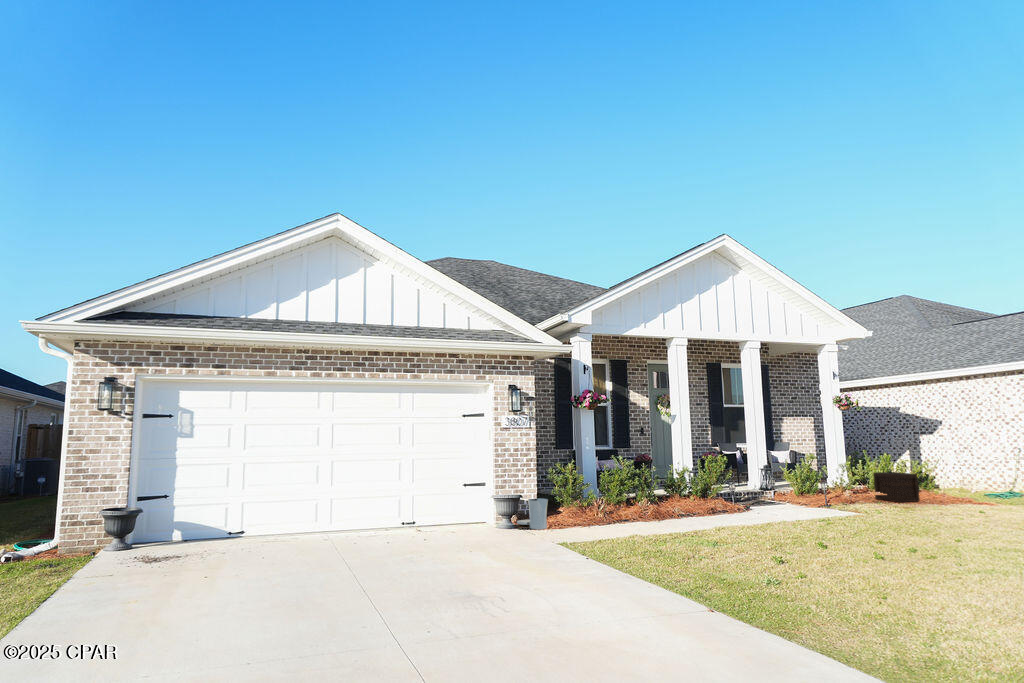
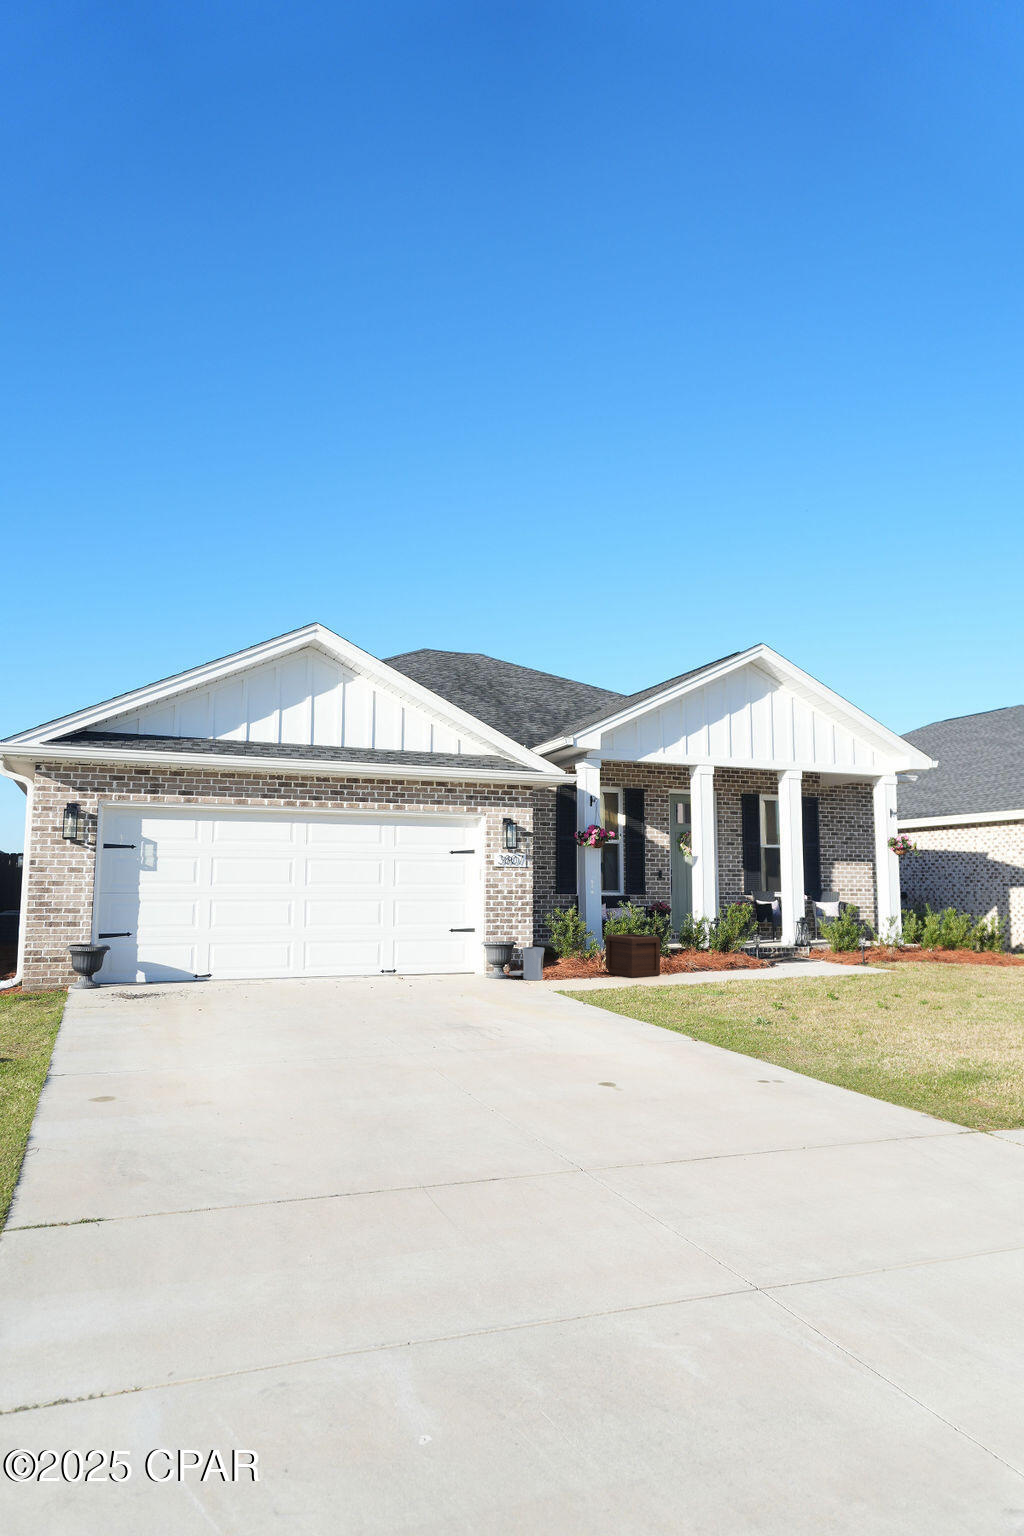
wooden crate: present [873,472,920,502] -> present [606,934,660,978]

